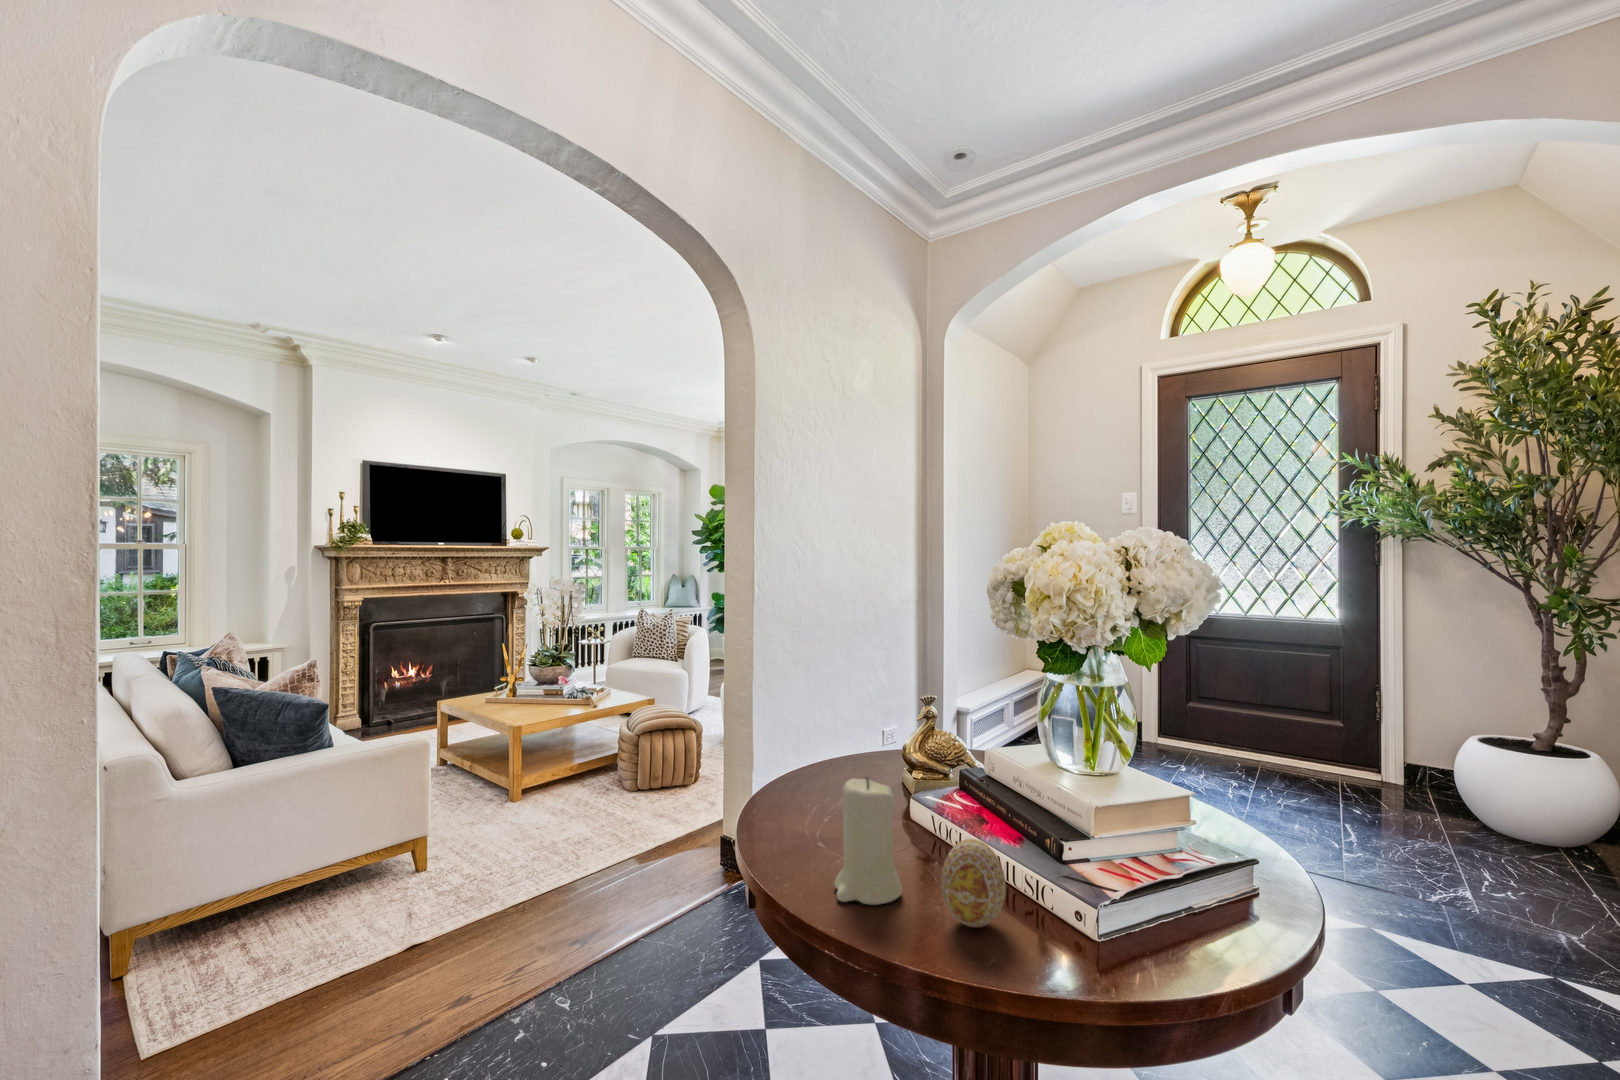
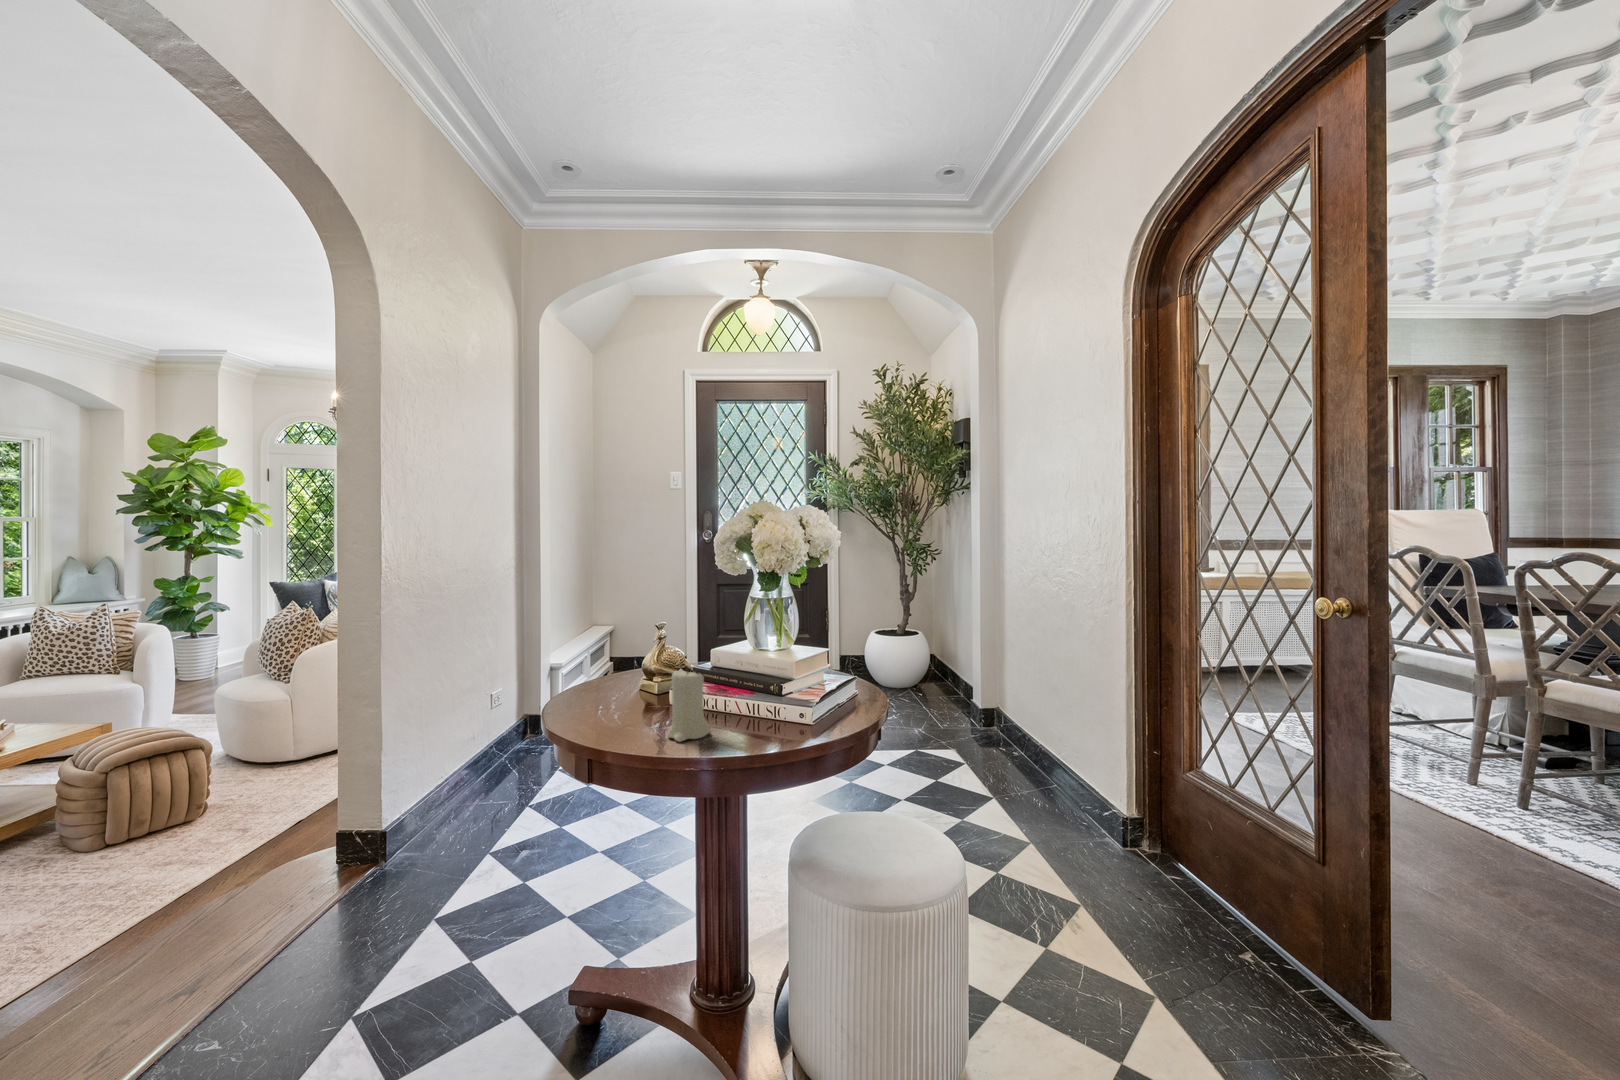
decorative egg: present [941,839,1006,927] -> none [738,688,772,733]

